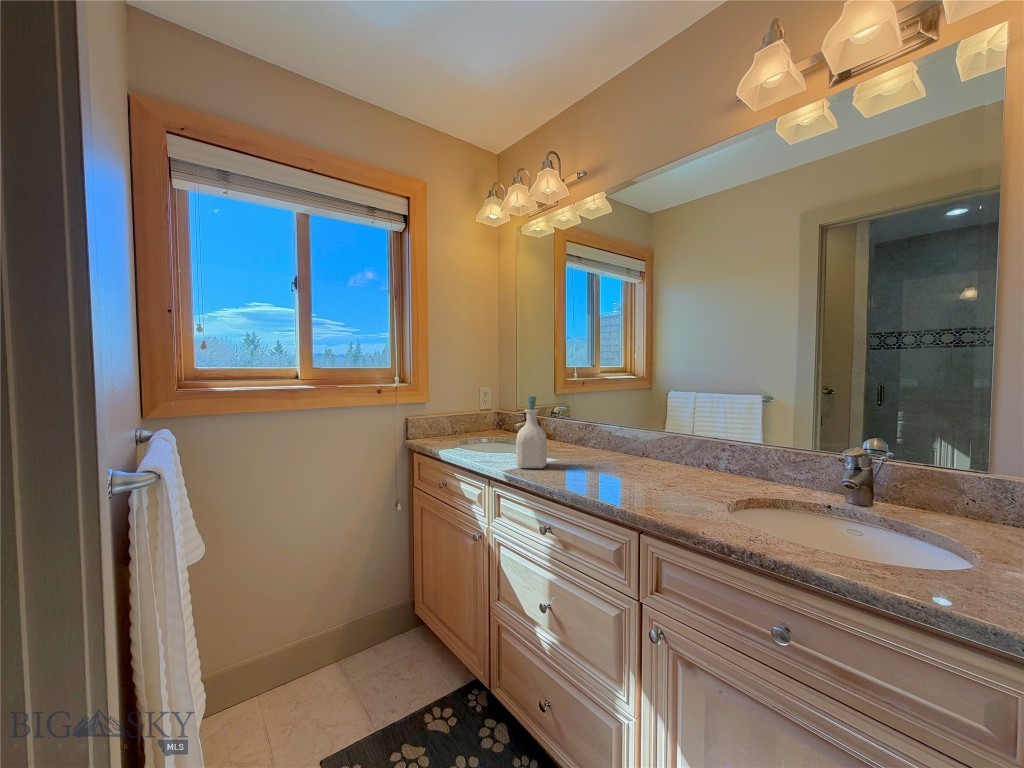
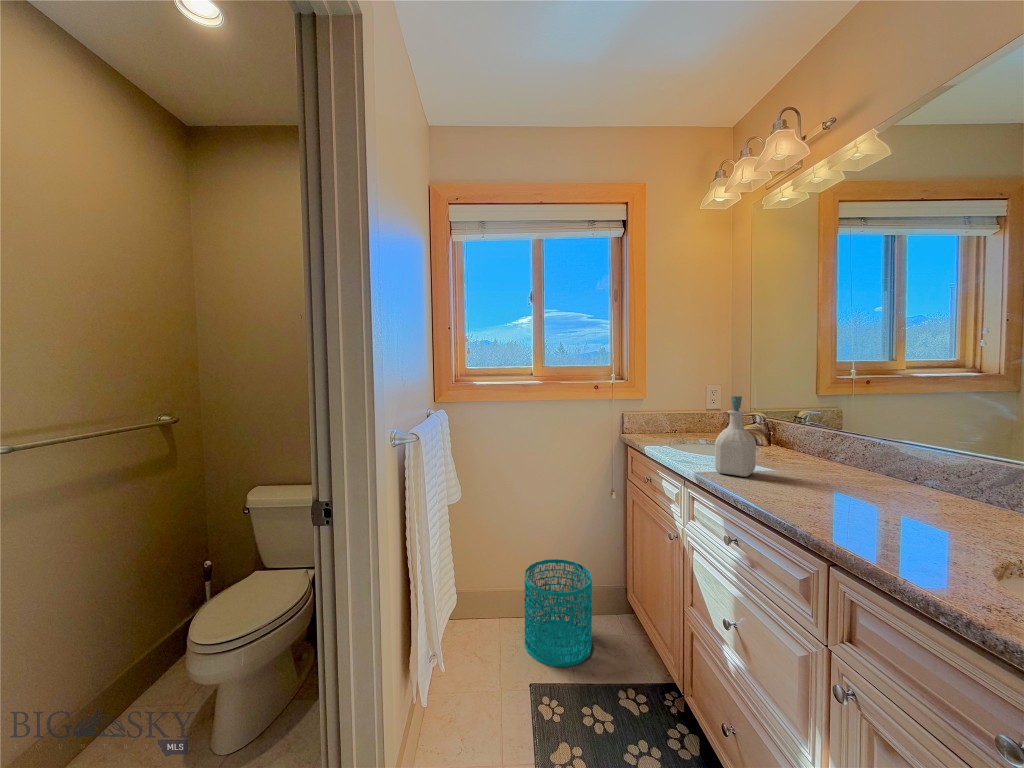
wastebasket: none [301,590,385,724] -> present [524,559,592,667]

